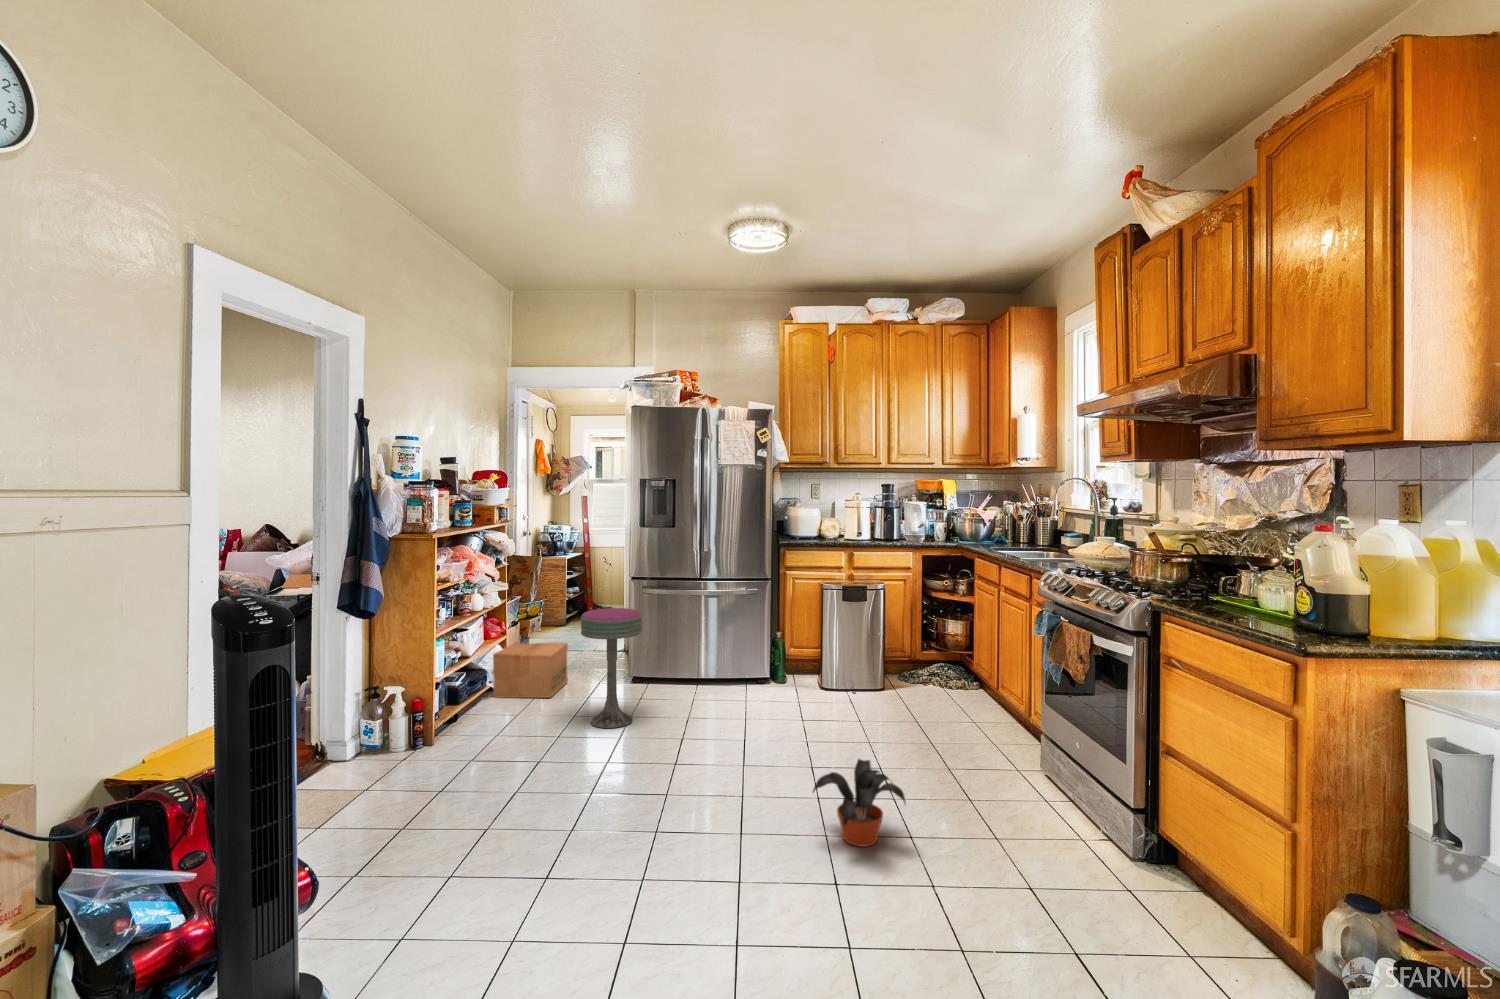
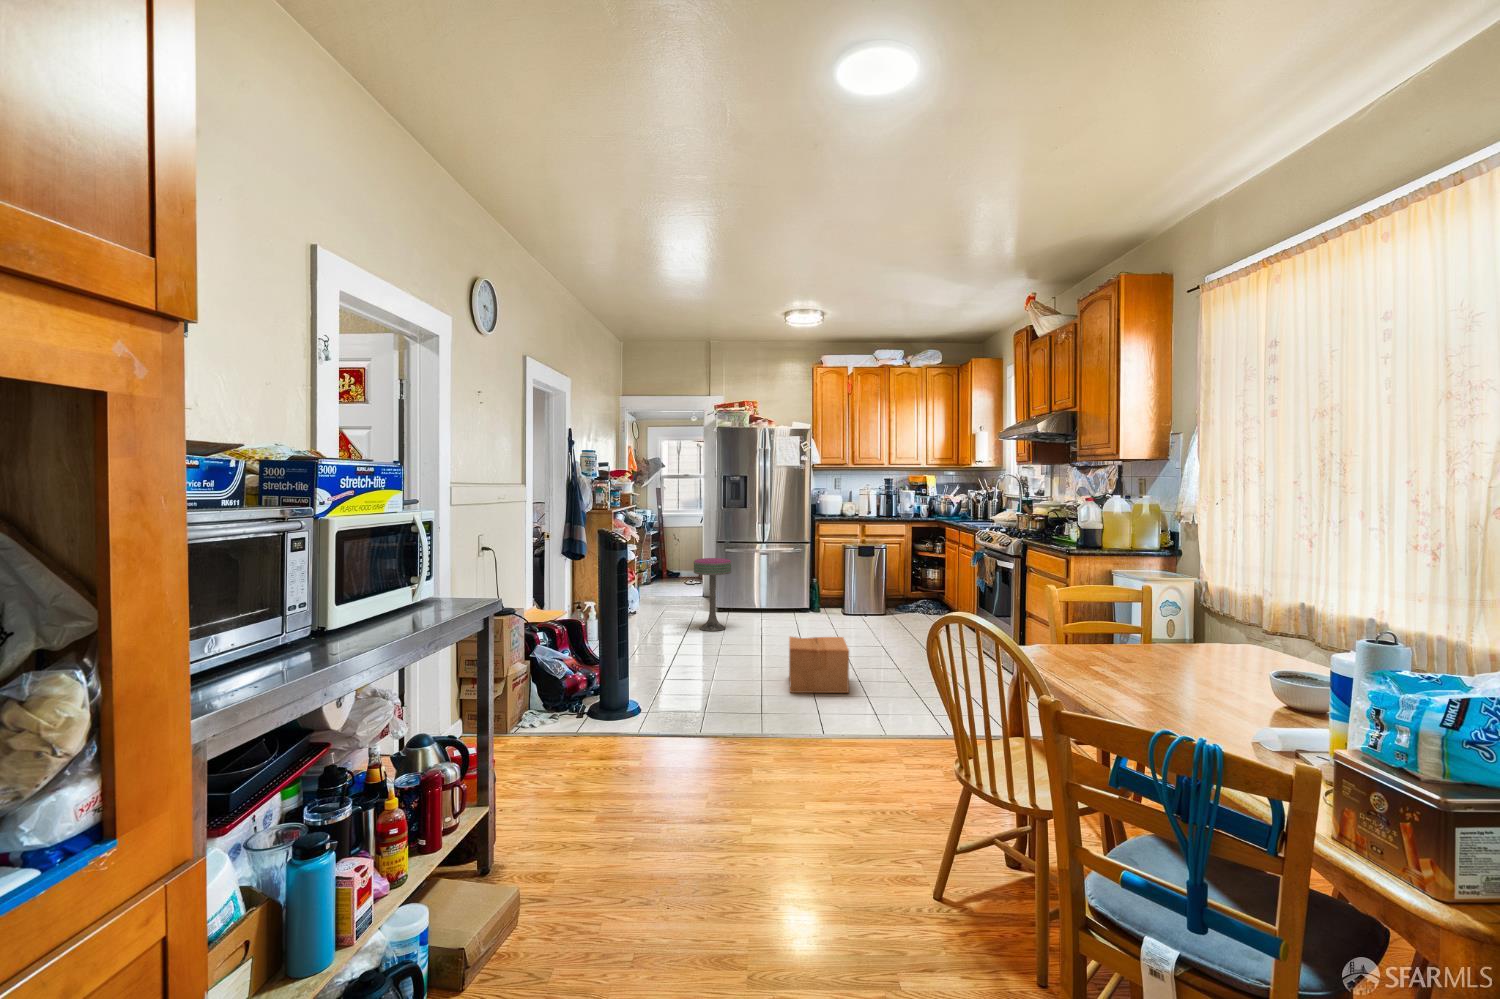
cardboard box: present [493,642,568,698] -> present [789,636,849,693]
potted plant: present [813,759,906,847] -> none [844,628,893,670]

